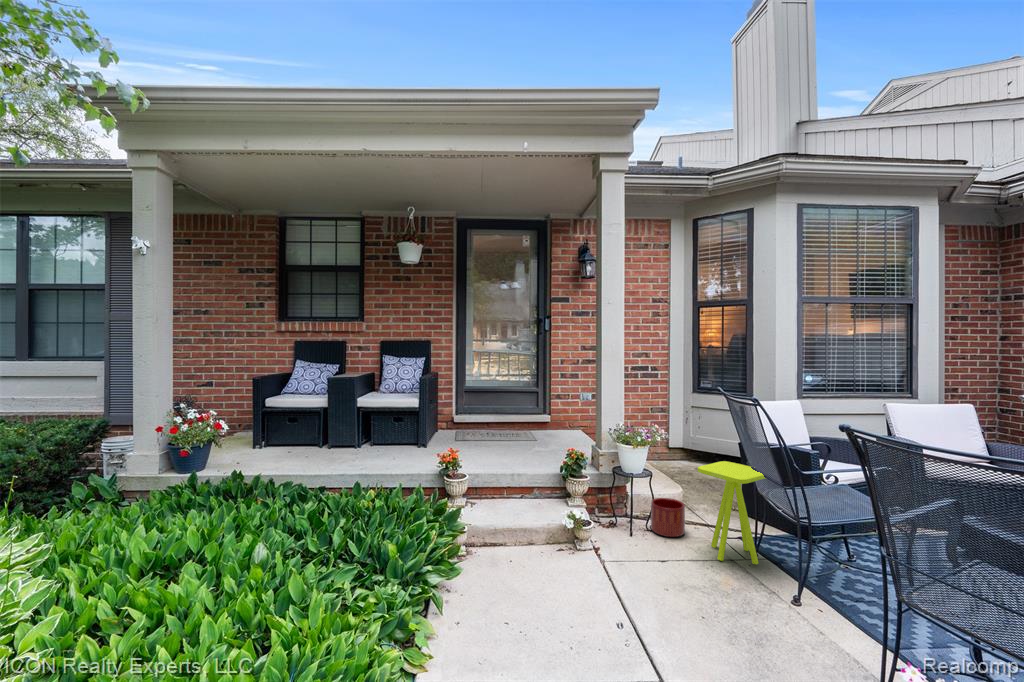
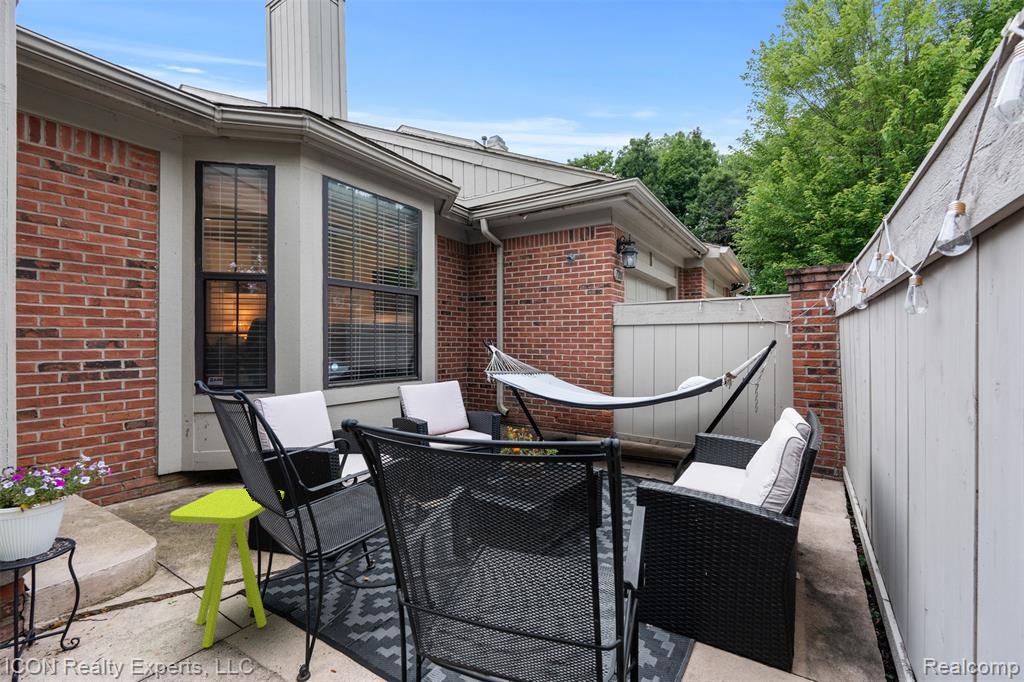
planter: present [651,498,685,537] -> none [81,569,153,644]

